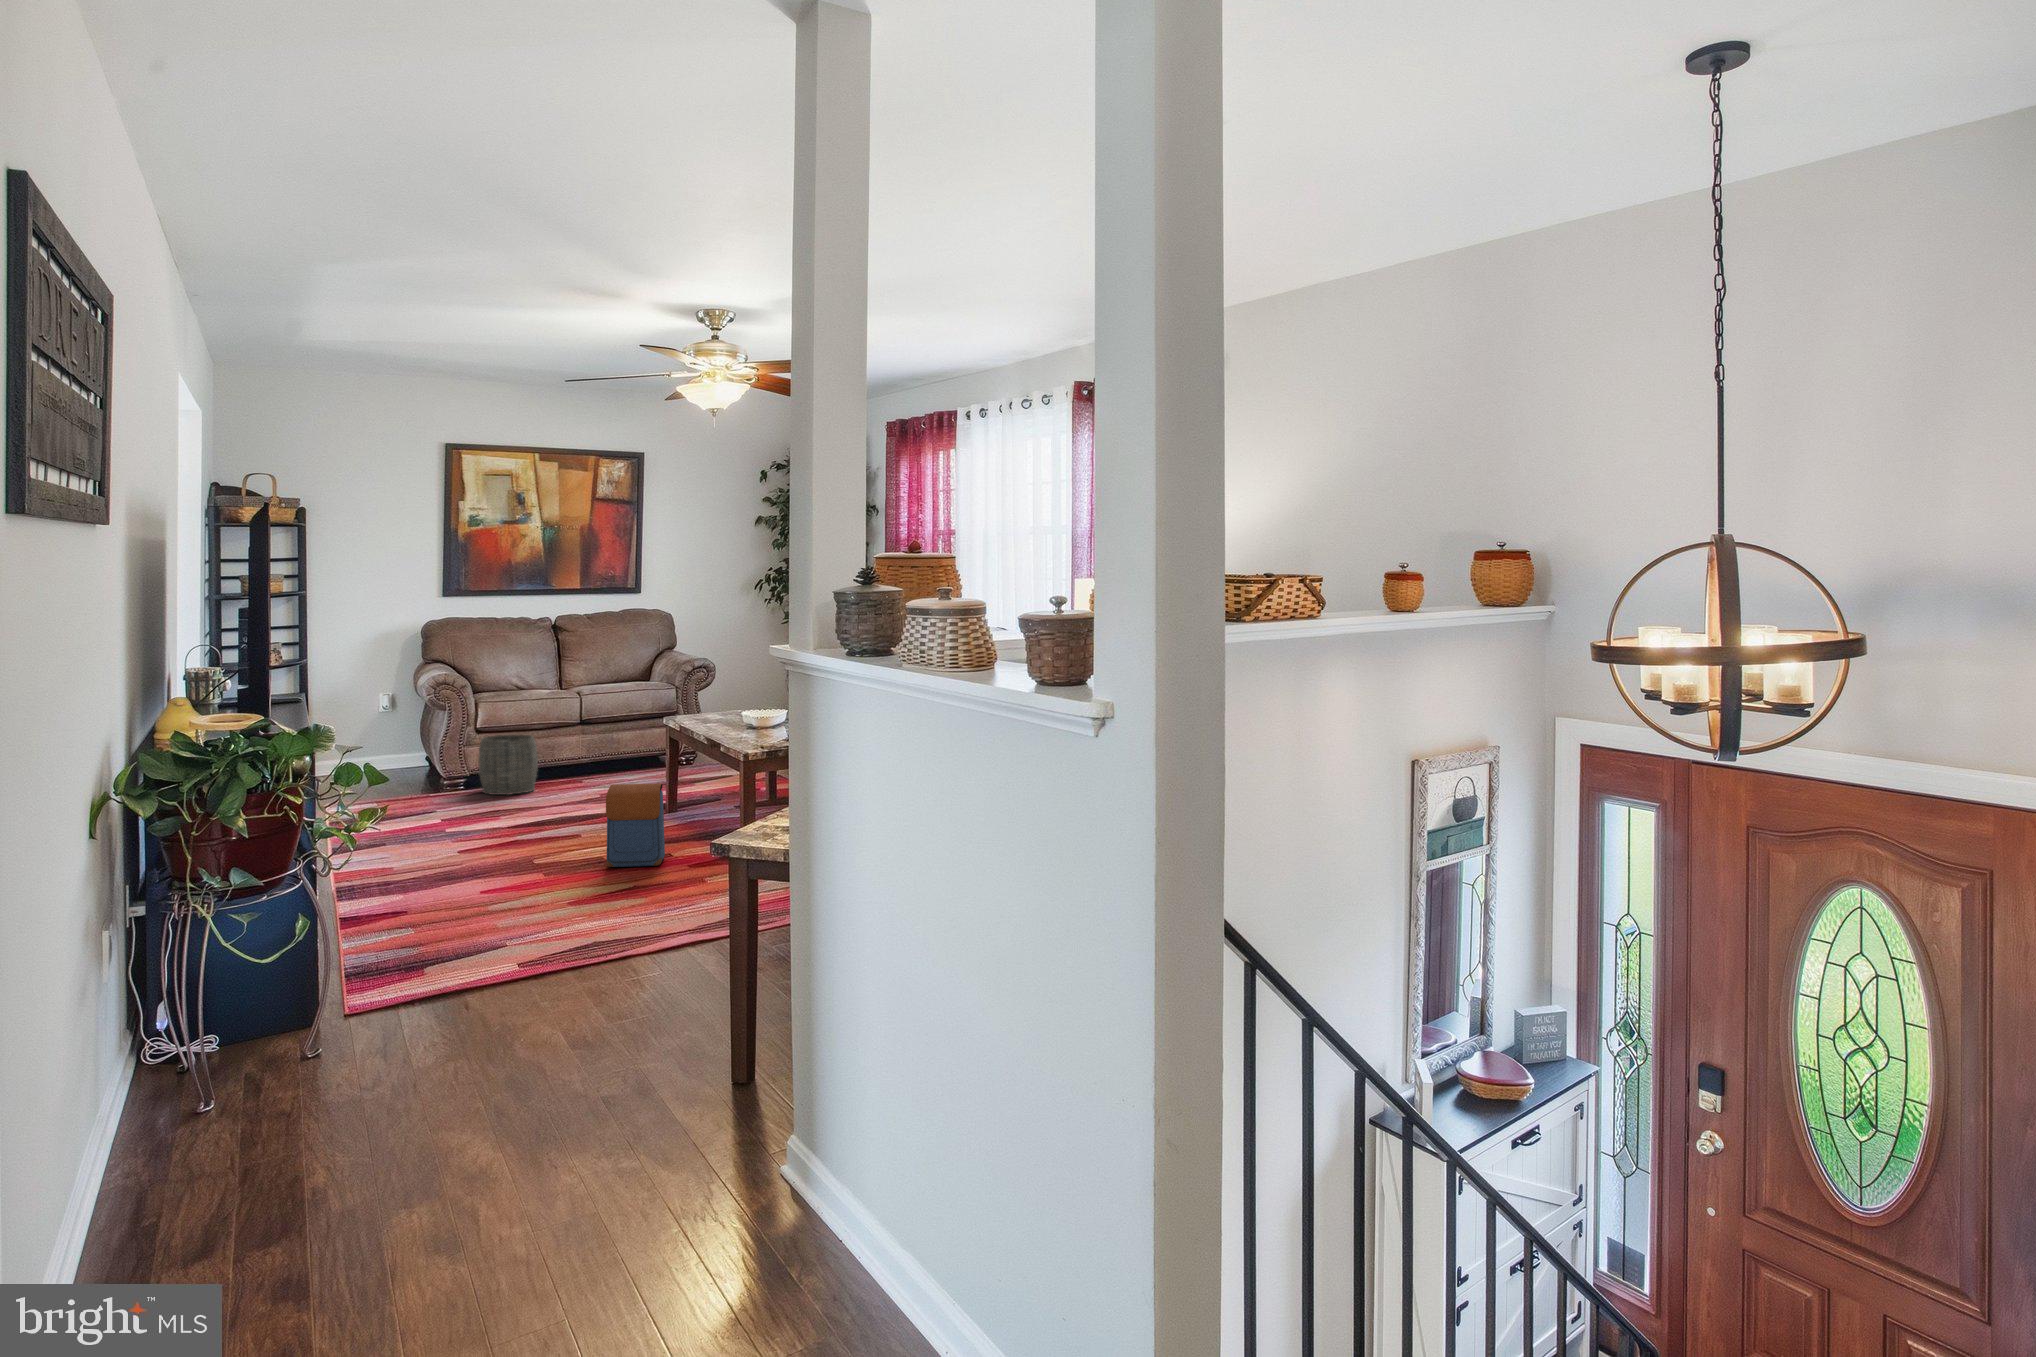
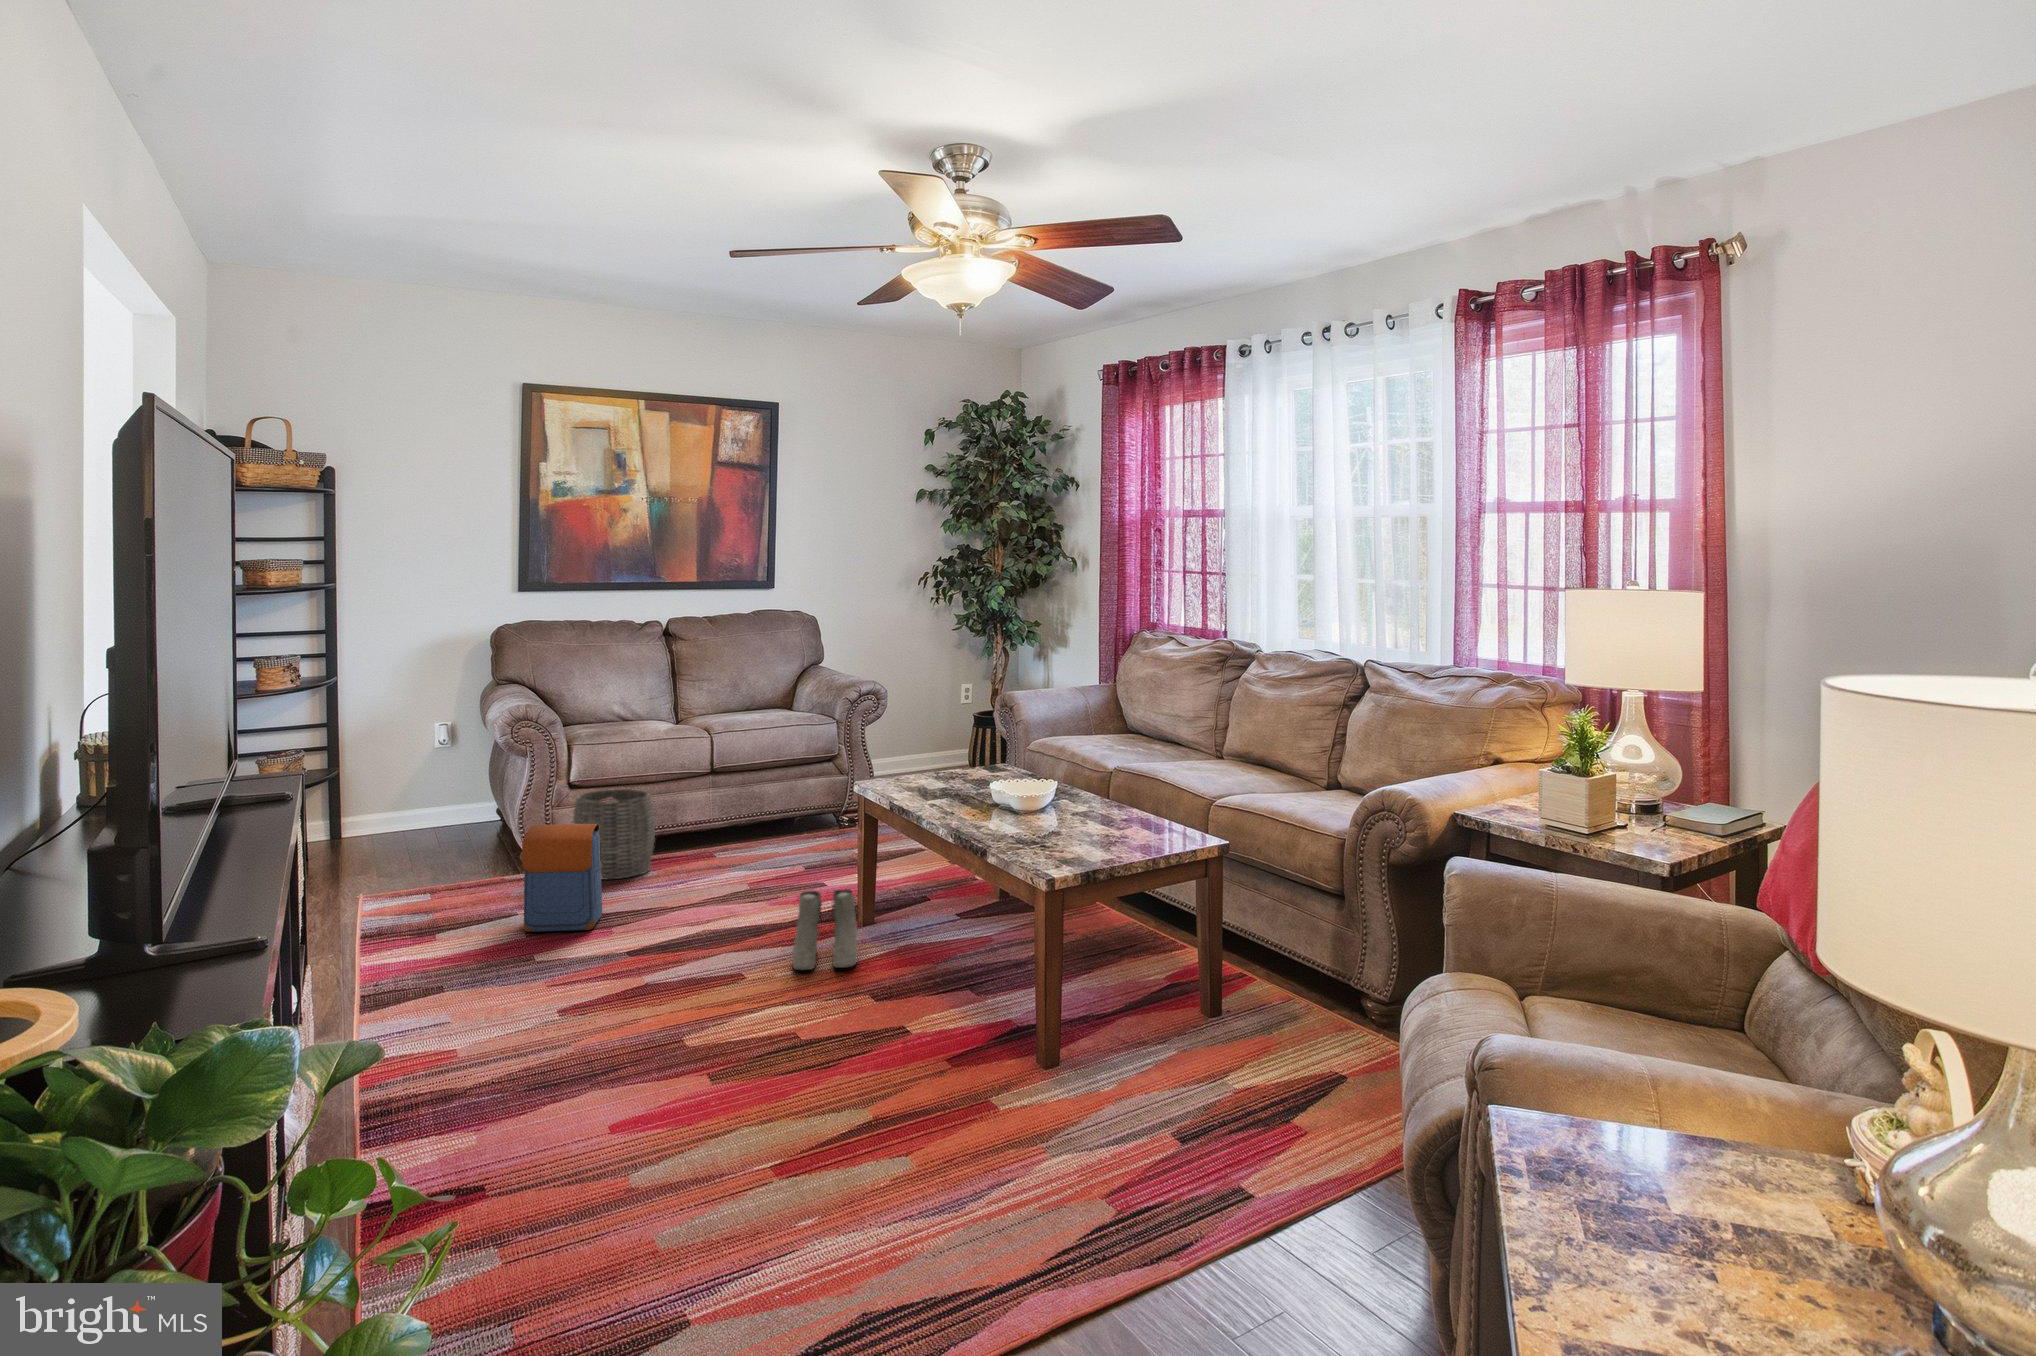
backpack: present [606,784,665,867] -> present [522,824,602,932]
boots: none [614,786,659,834] -> present [793,889,857,970]

